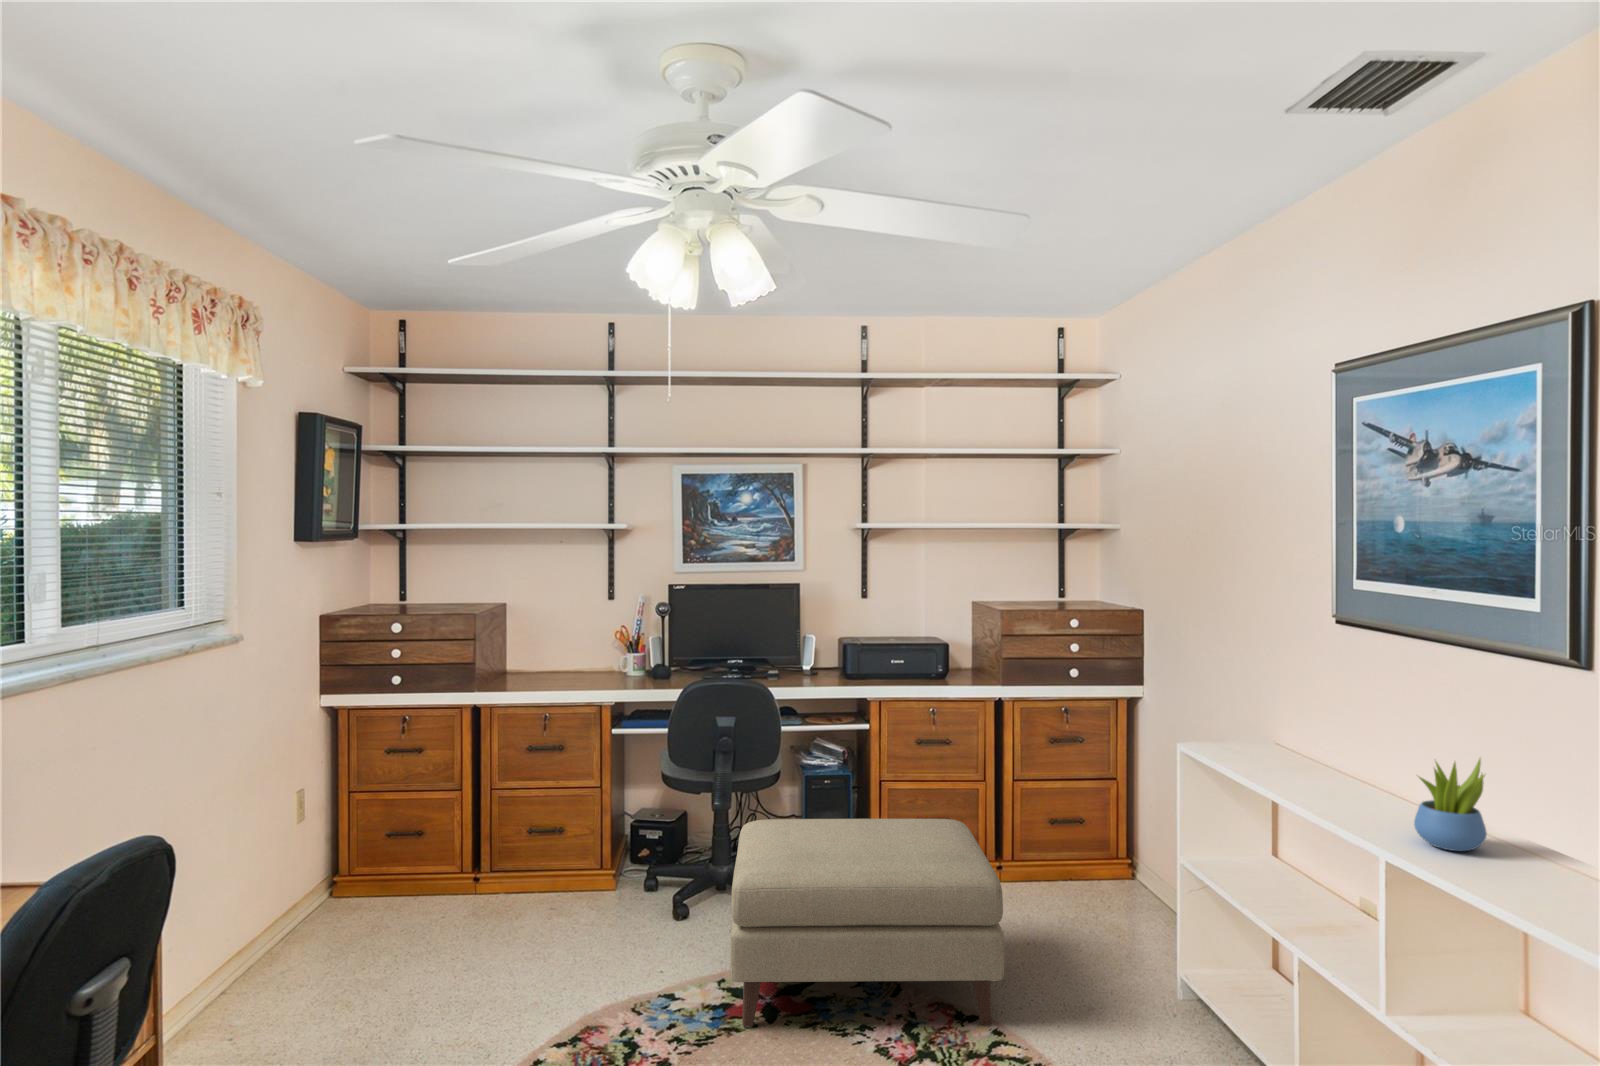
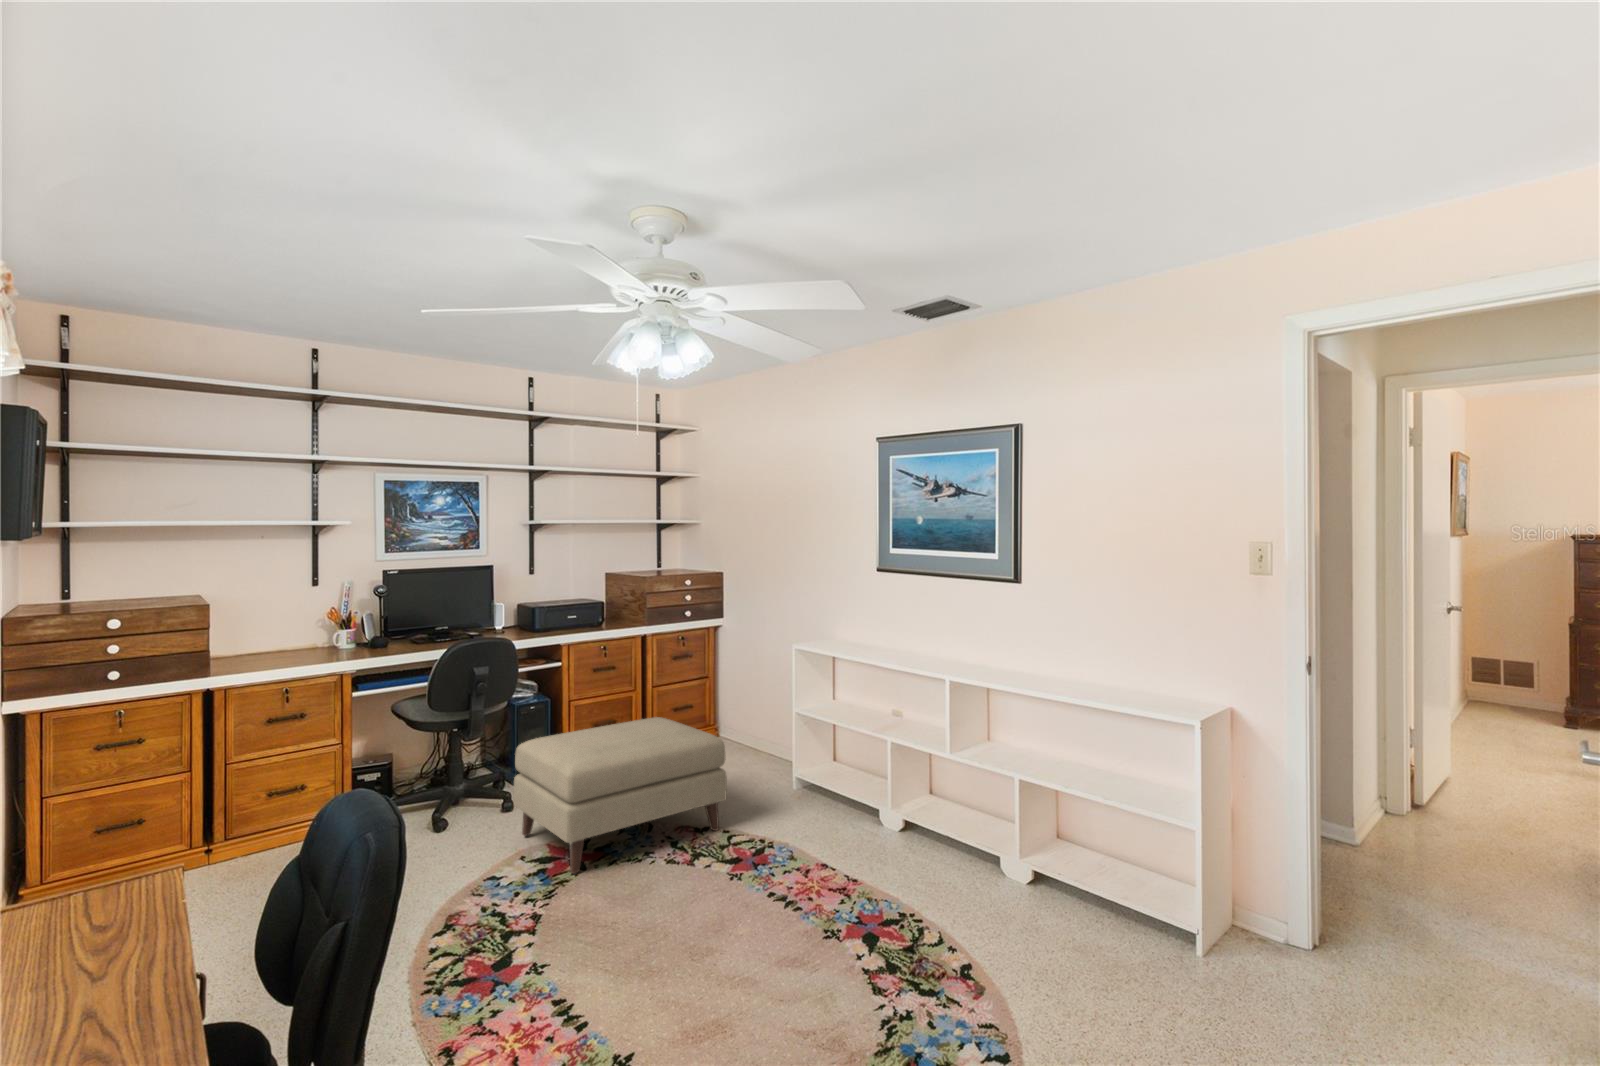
succulent plant: present [1414,759,1487,851] -> none [942,624,972,667]

